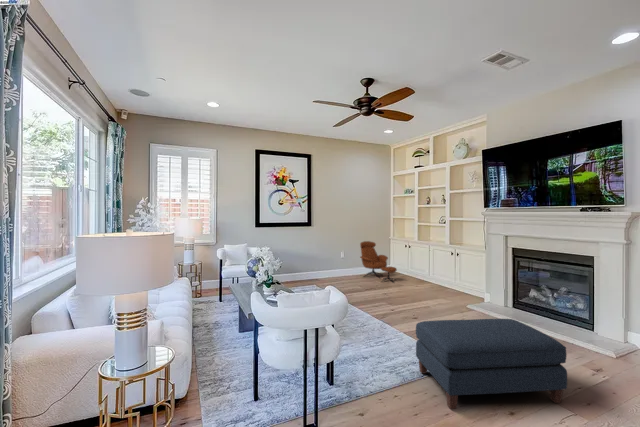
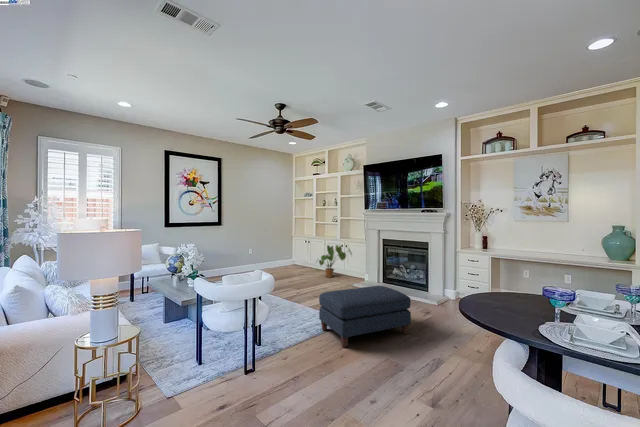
lounge chair: present [360,241,397,280] -> none [267,238,299,273]
house plant: none [417,253,466,293] -> present [319,245,351,278]

